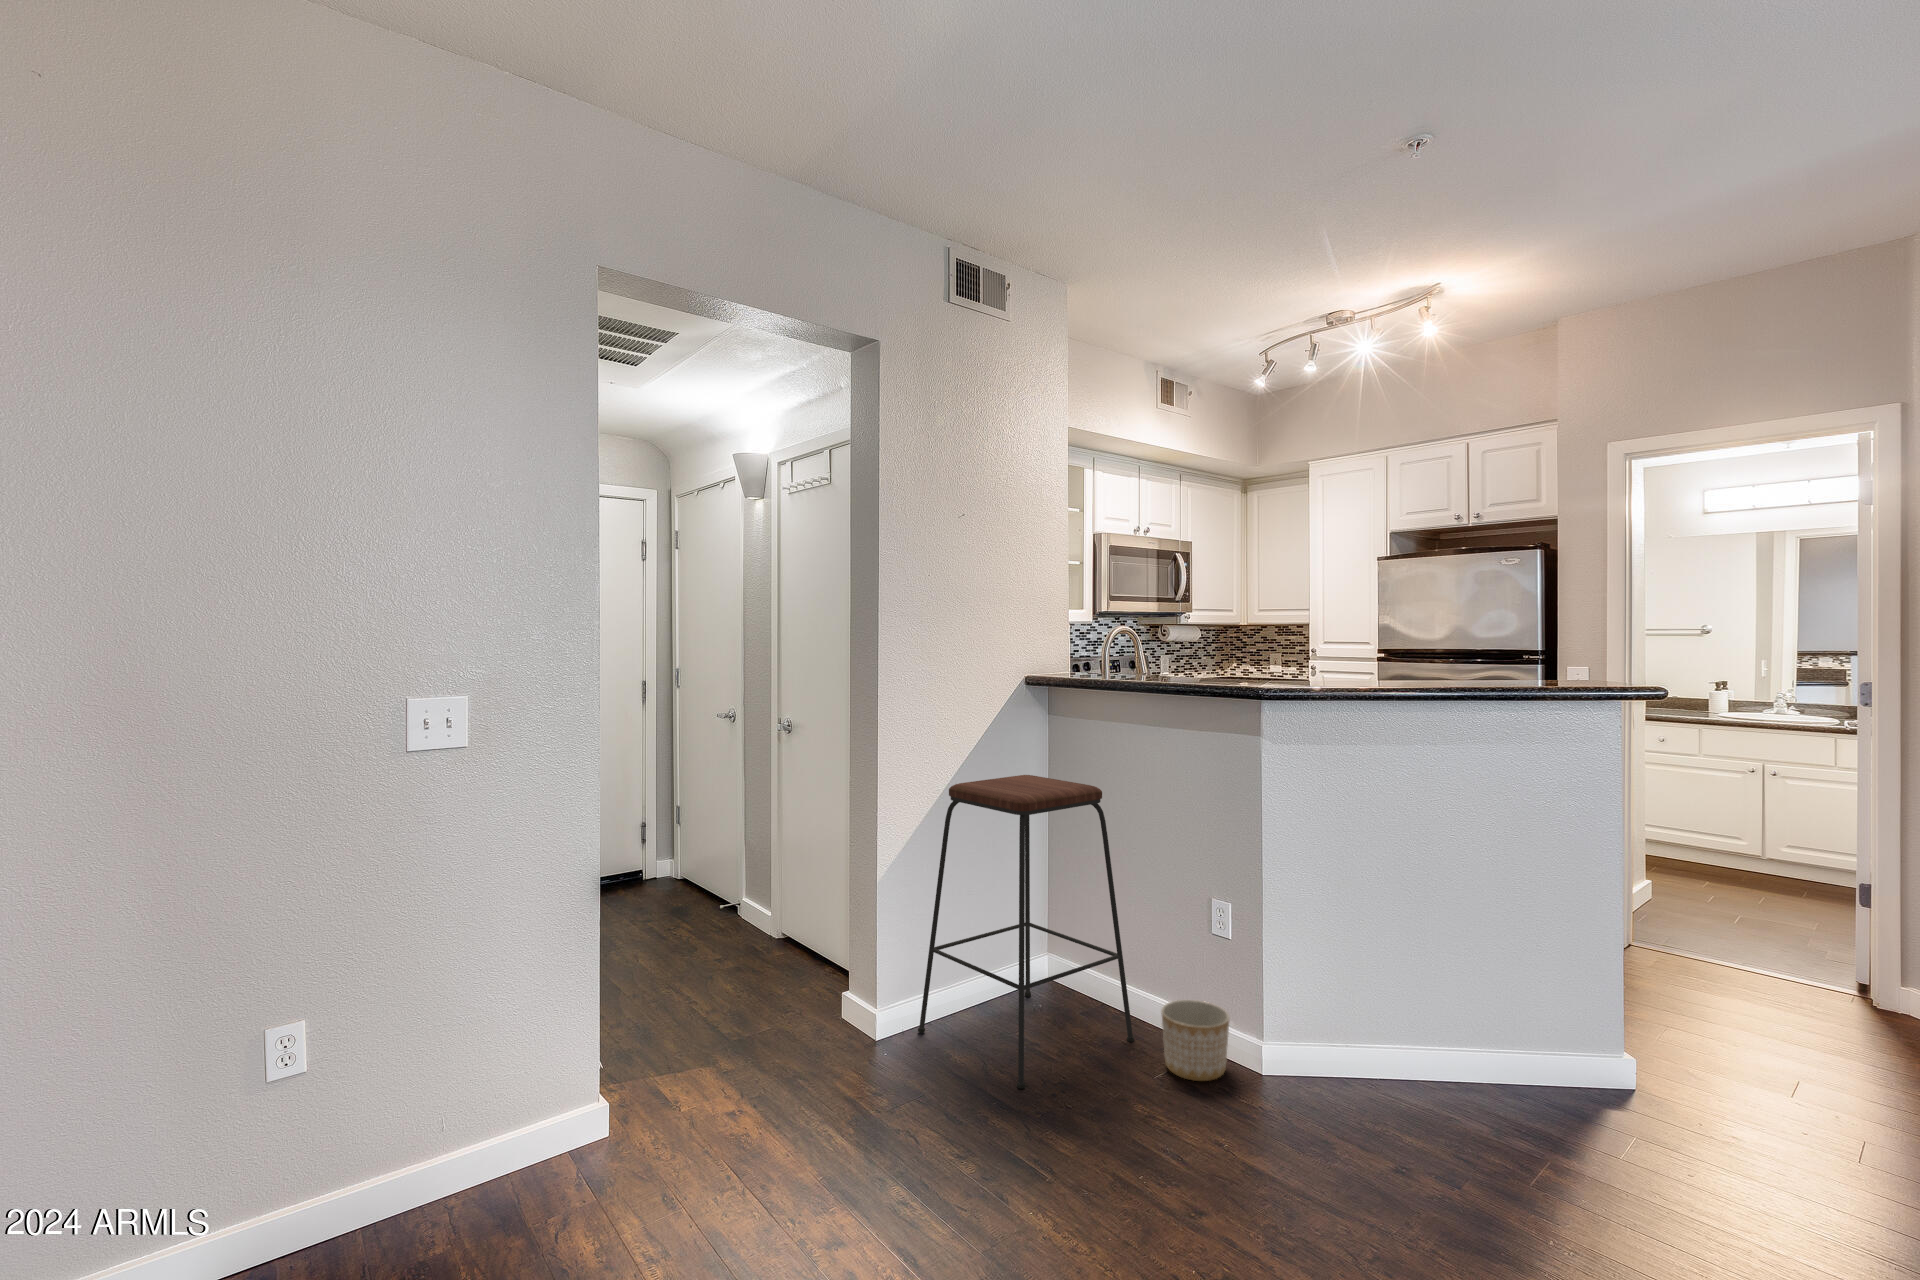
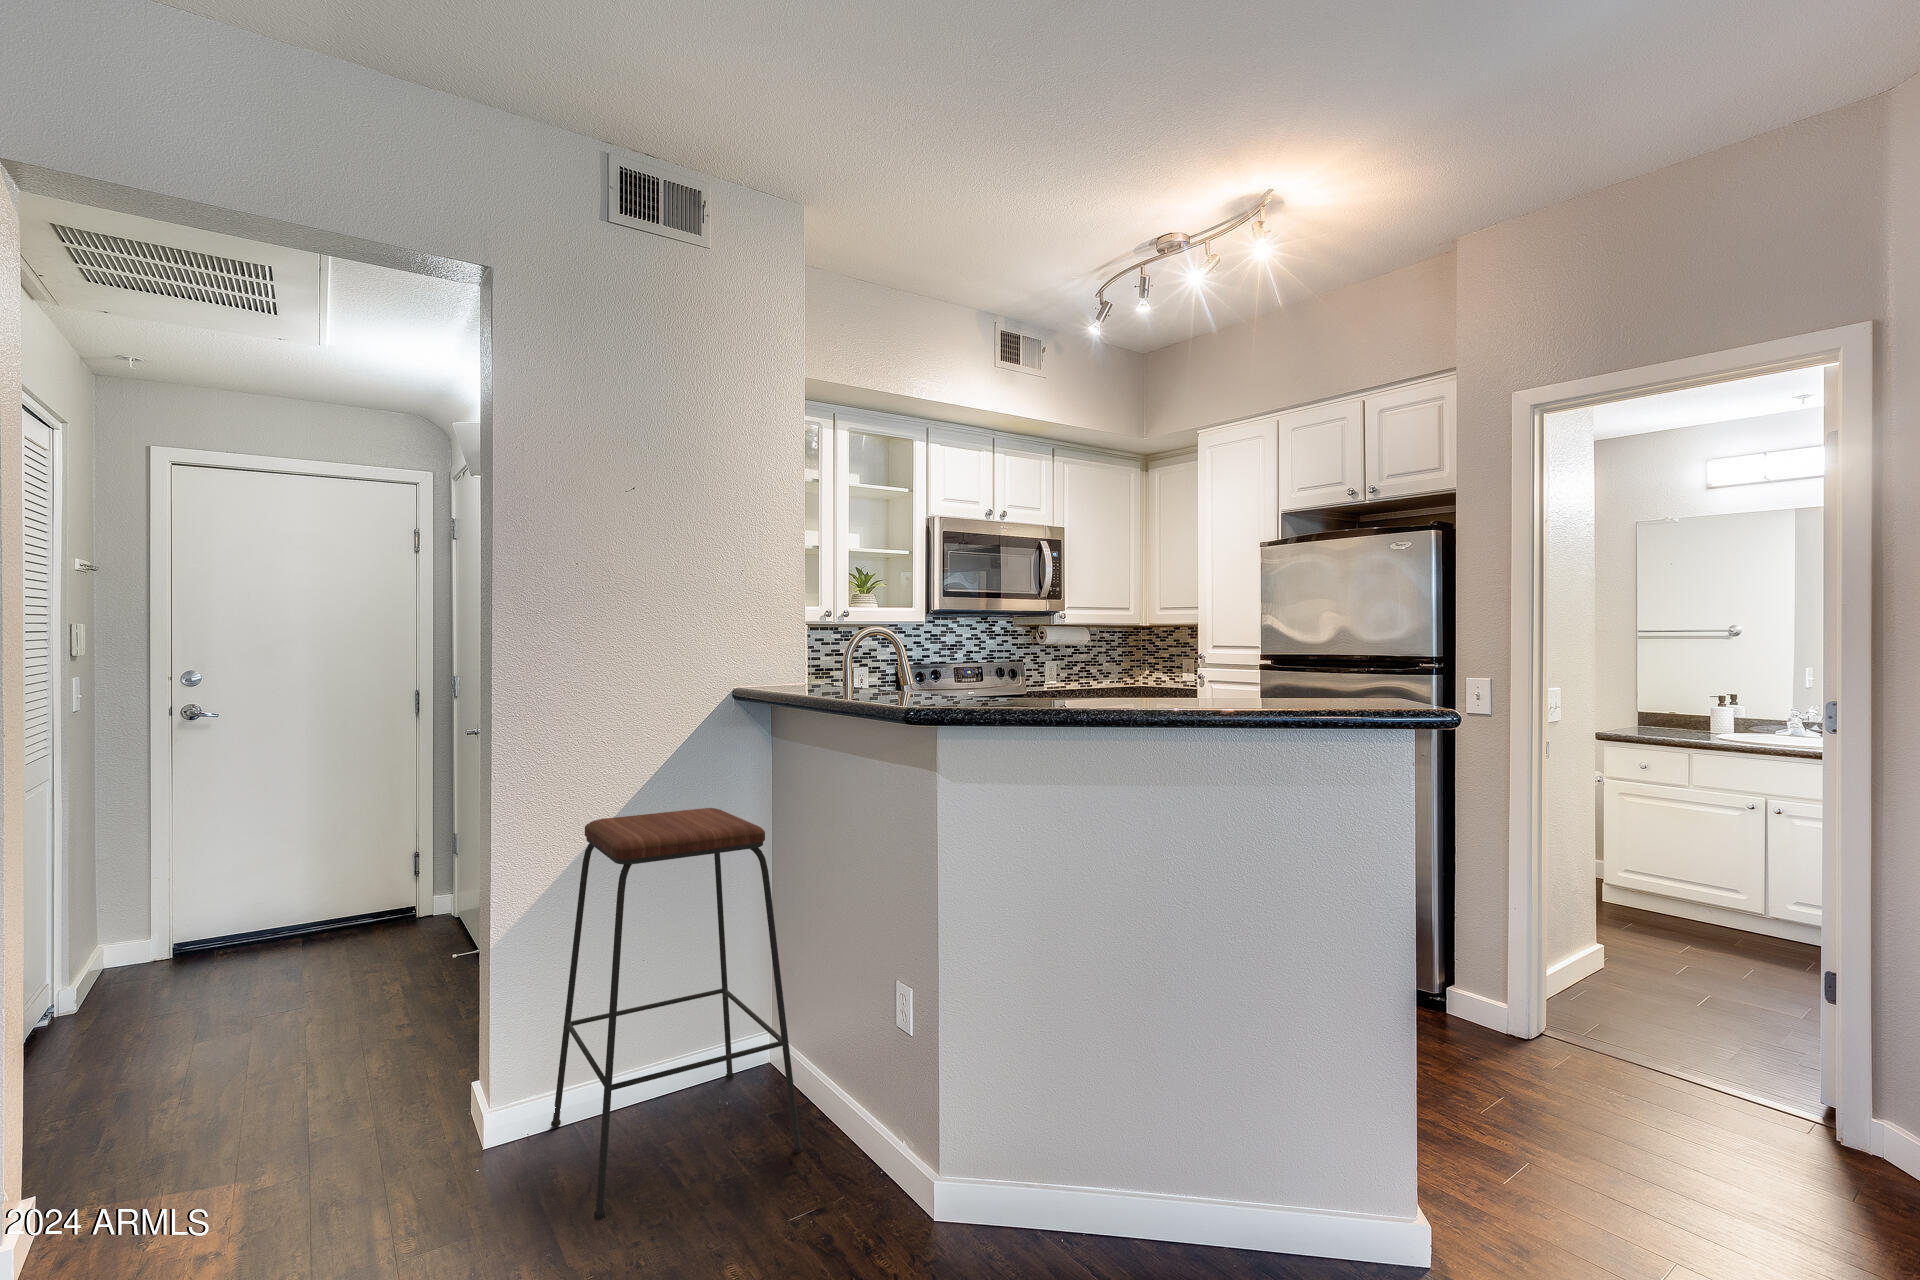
planter: present [1161,1000,1230,1081] -> none [797,1106,884,1221]

